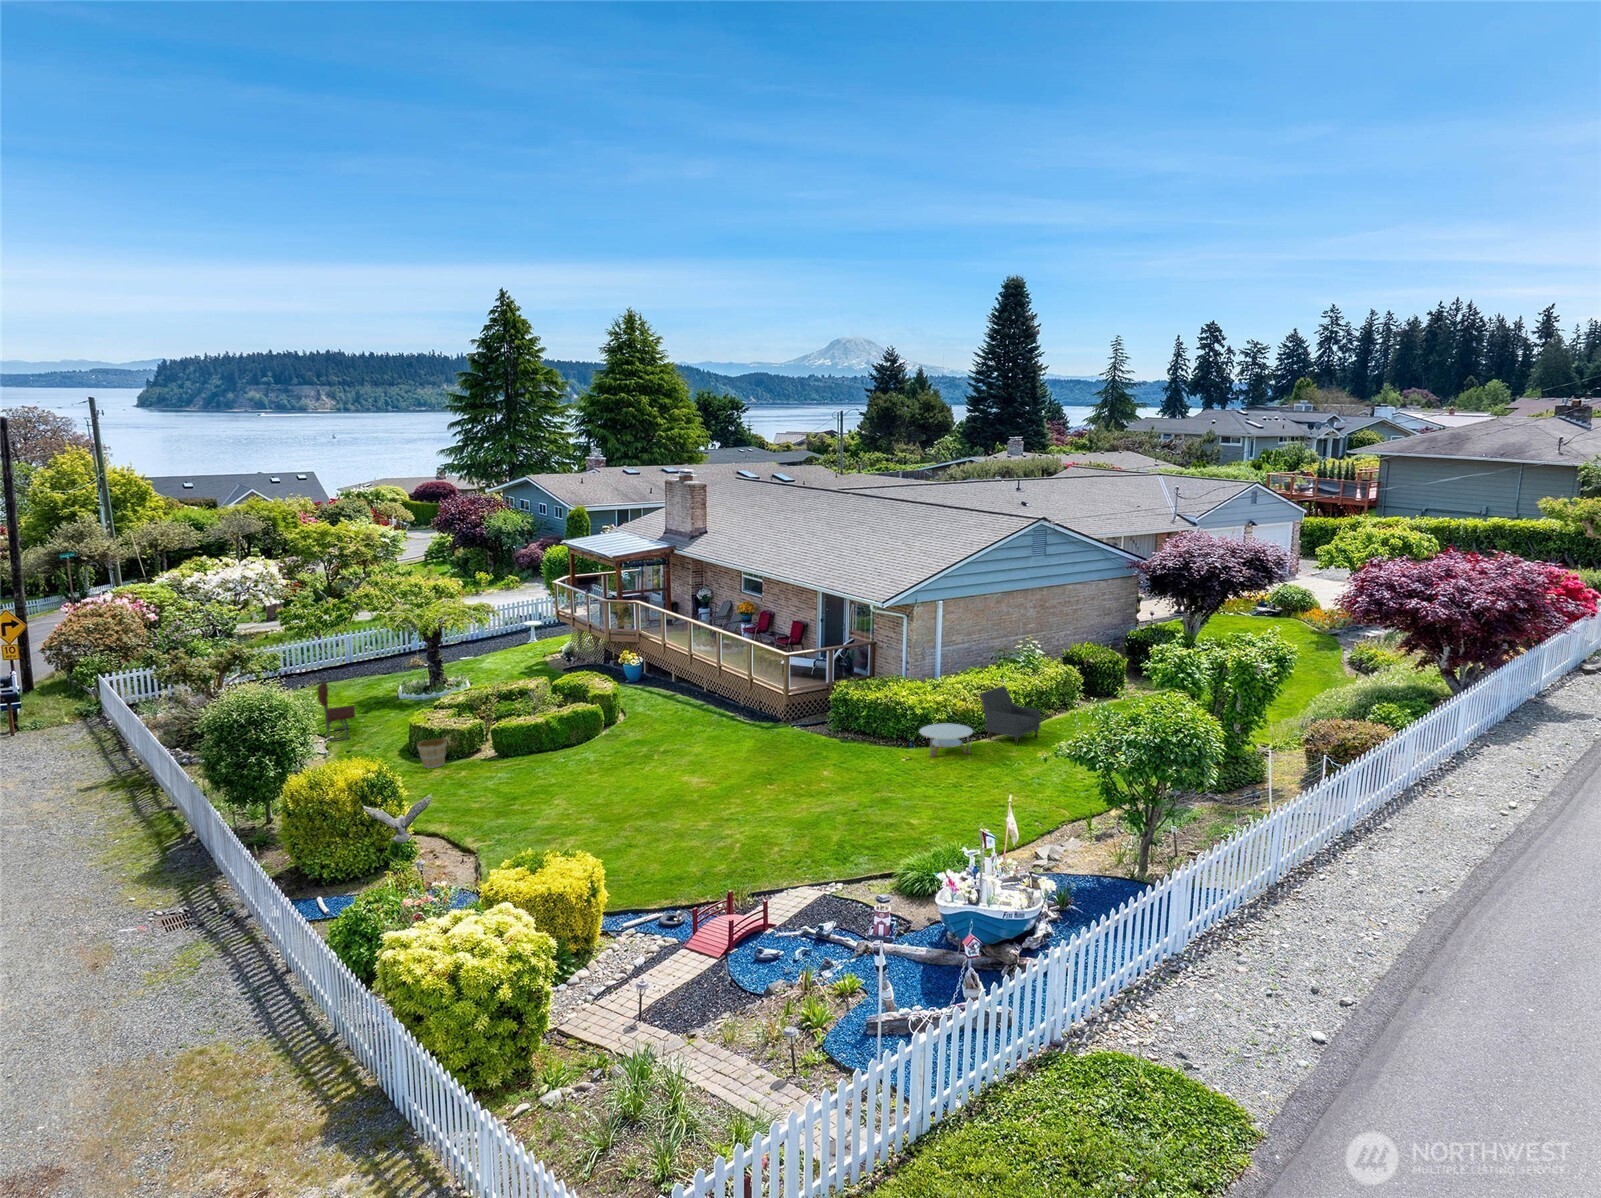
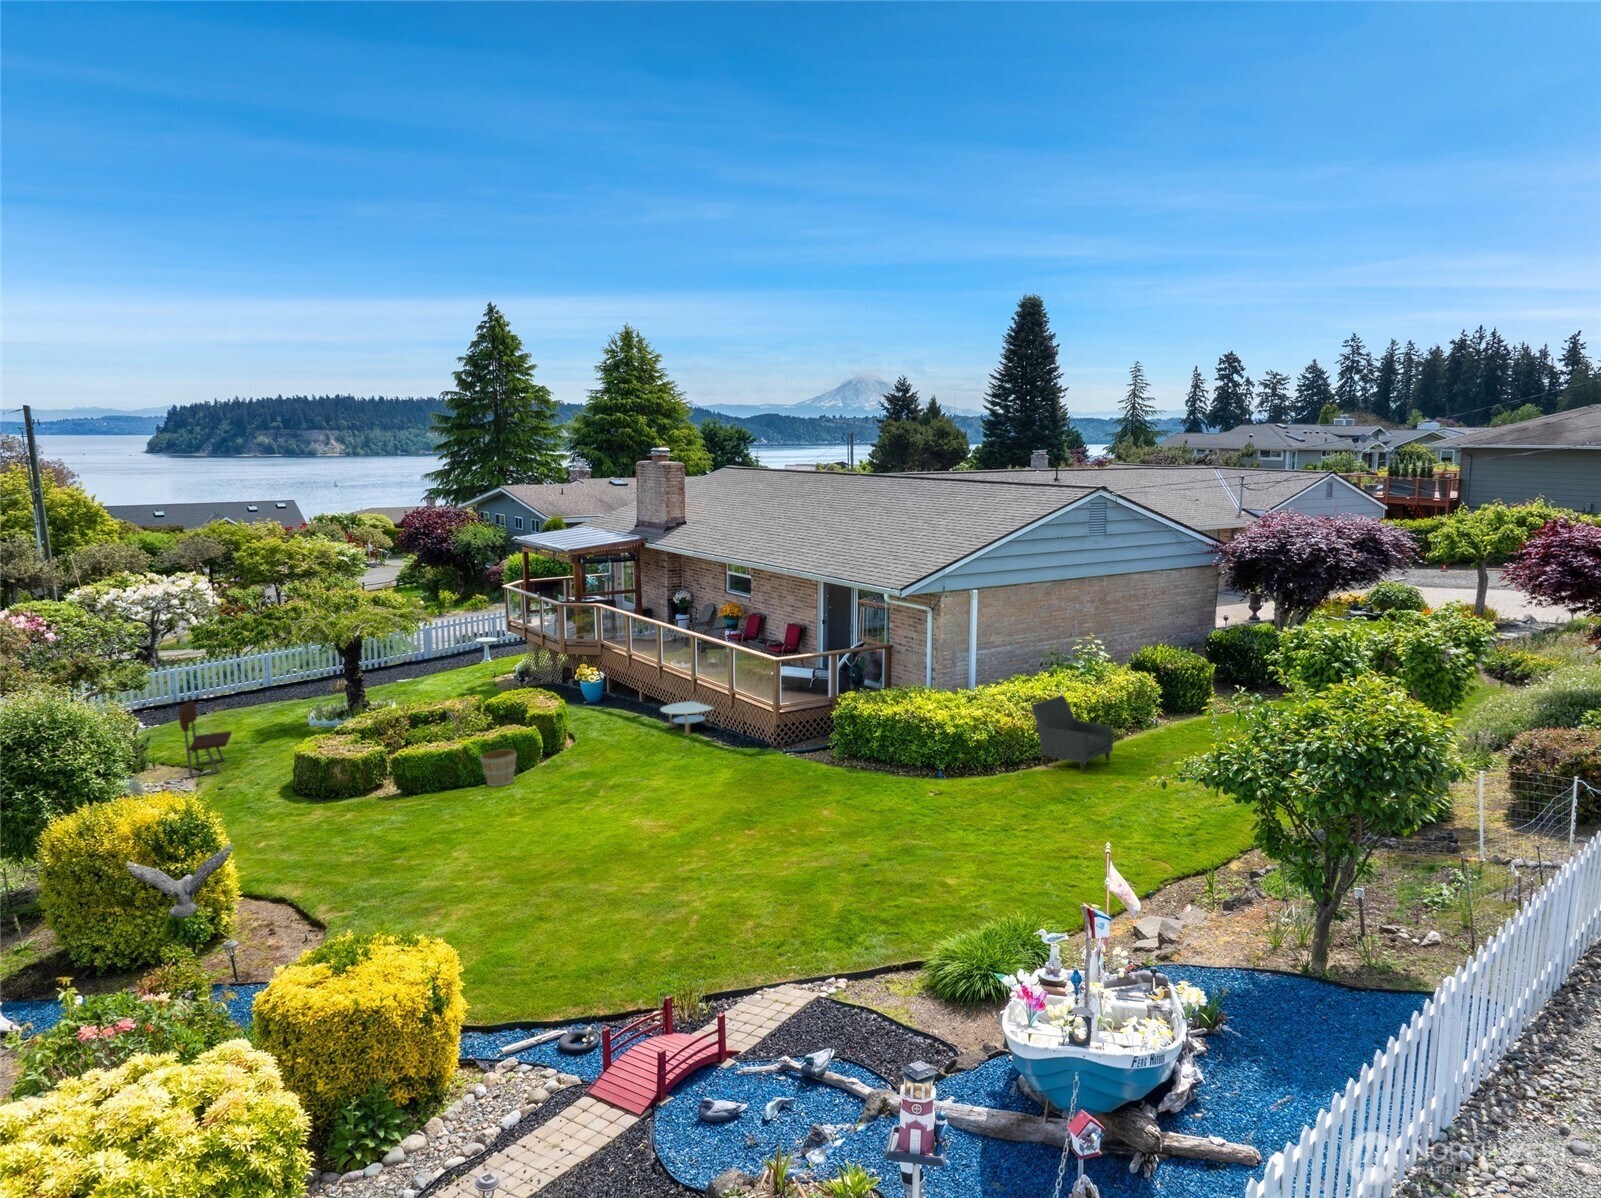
round table: present [919,723,973,758] -> present [660,701,713,736]
wooden bucket: present [417,739,447,769] -> present [480,749,517,787]

